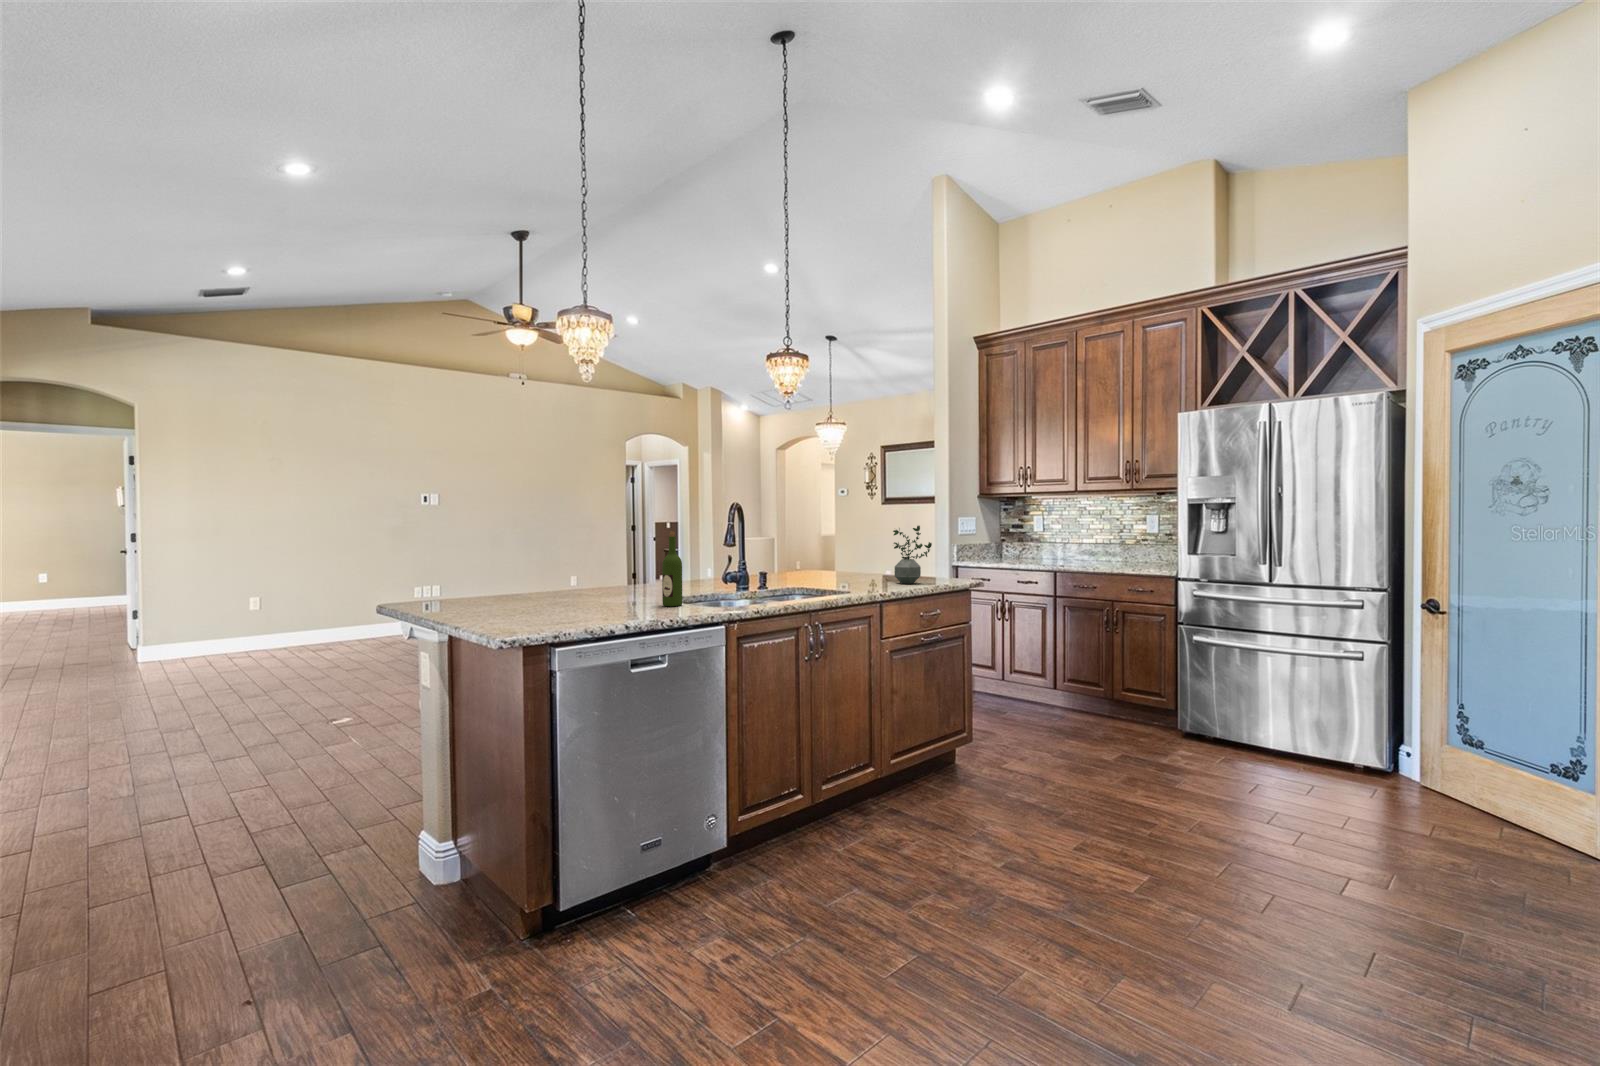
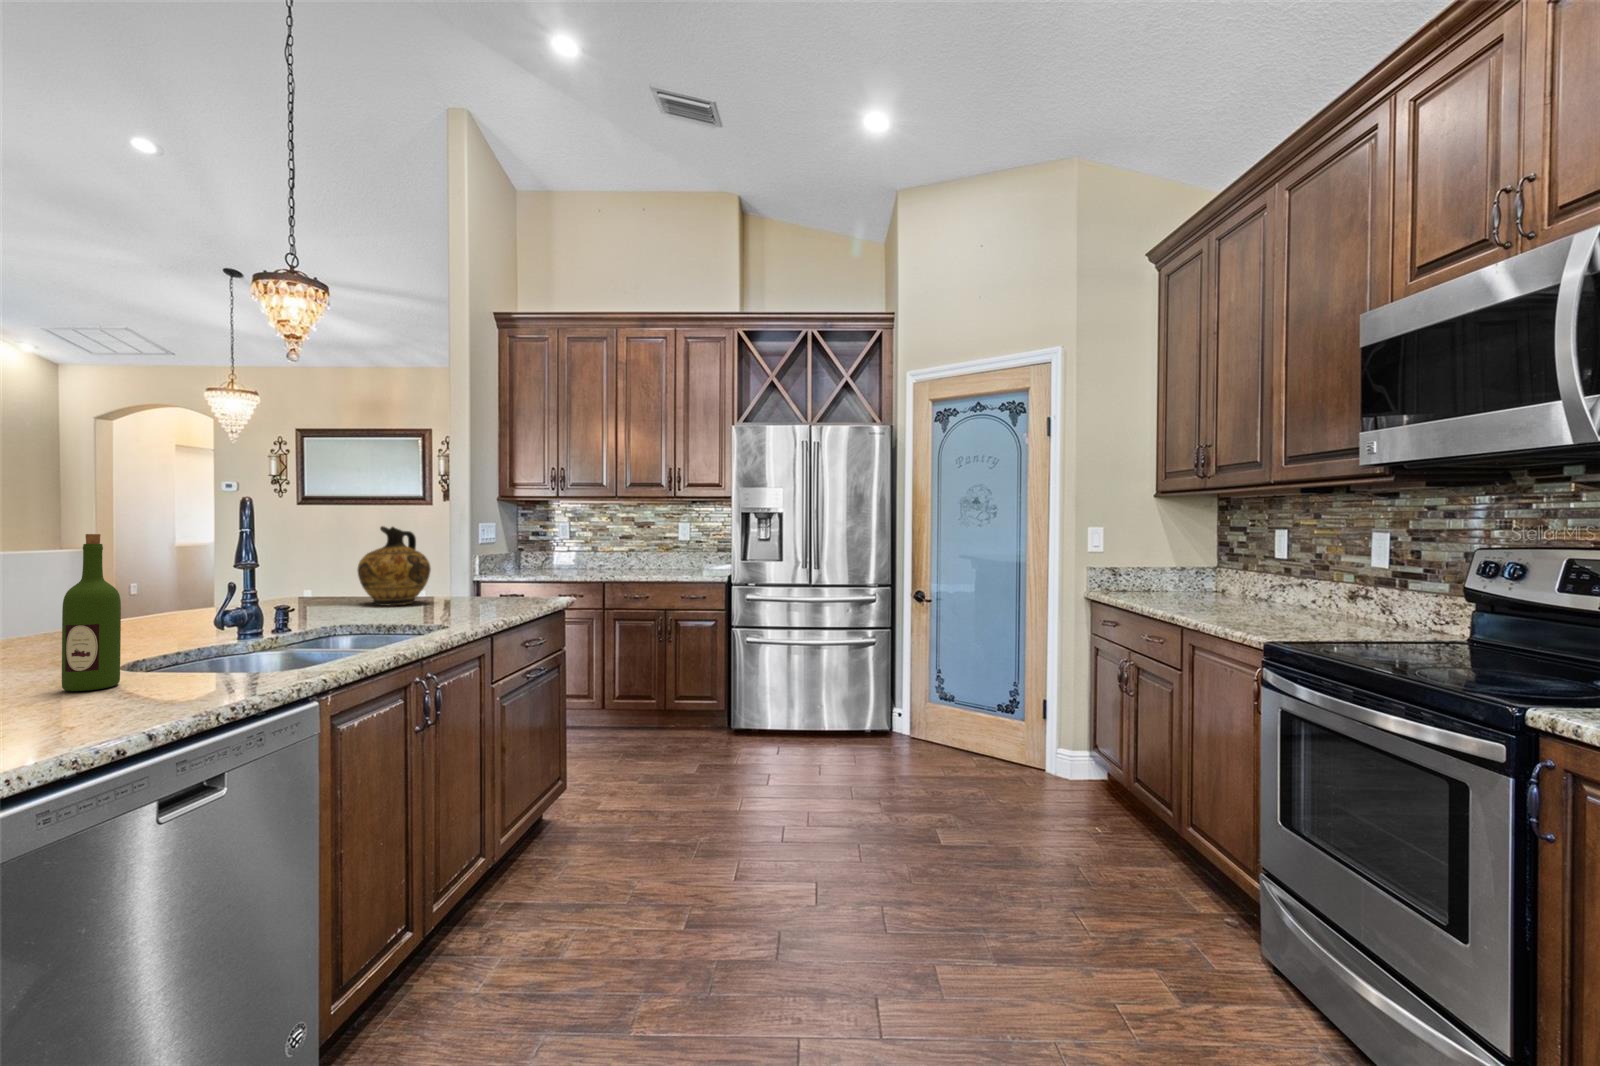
ceramic jug: none [834,524,878,579] -> present [358,526,431,606]
potted plant: present [893,526,932,584] -> none [465,528,521,607]

